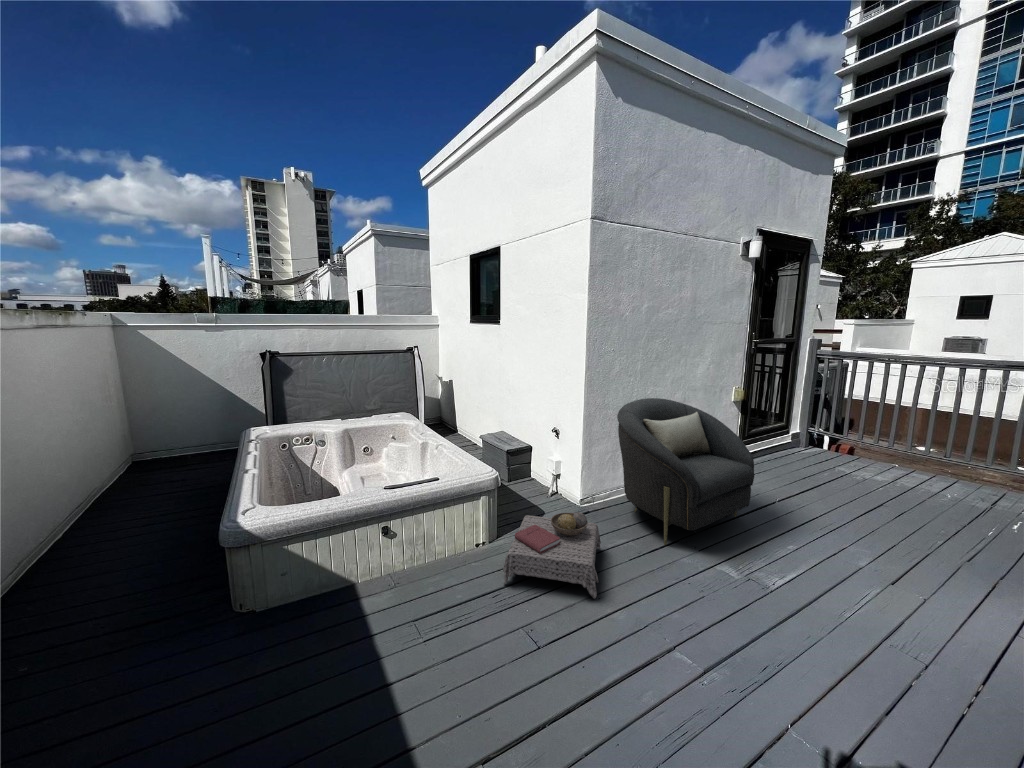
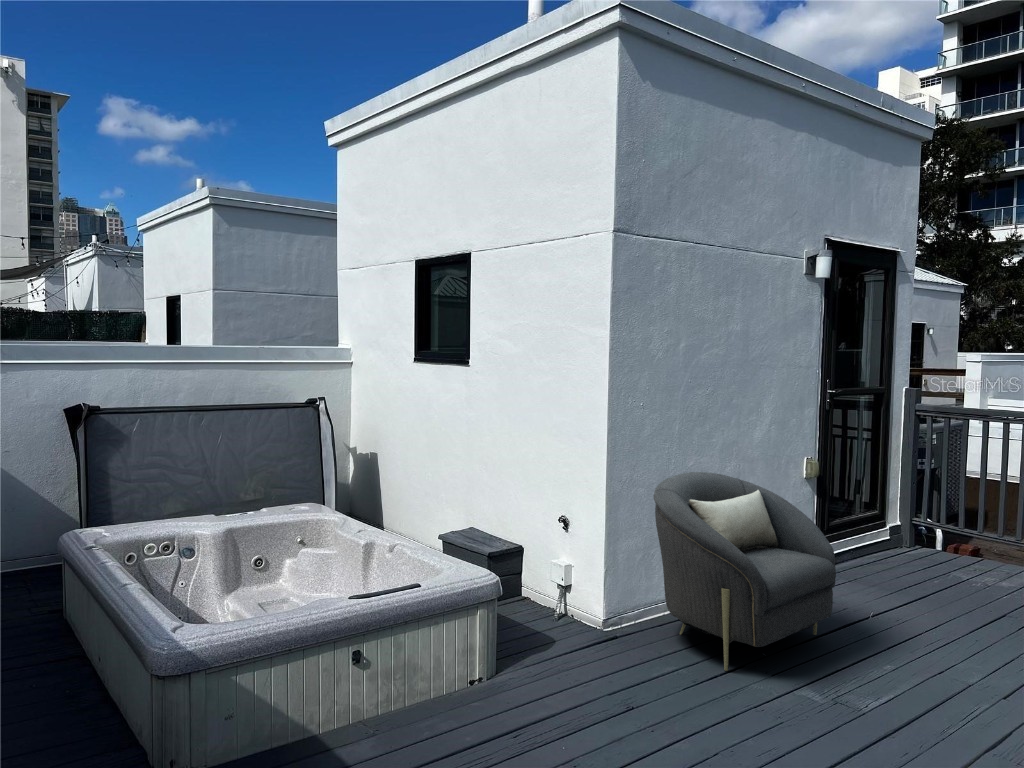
ottoman: present [503,512,601,599] -> none [518,625,648,732]

